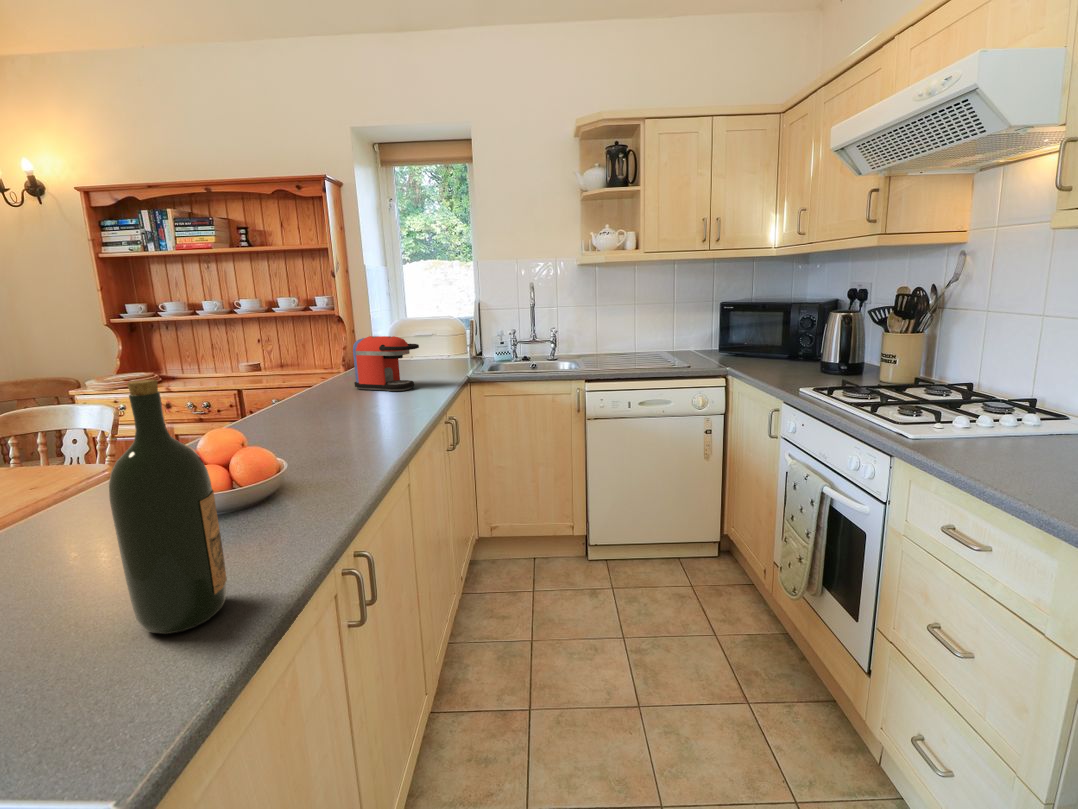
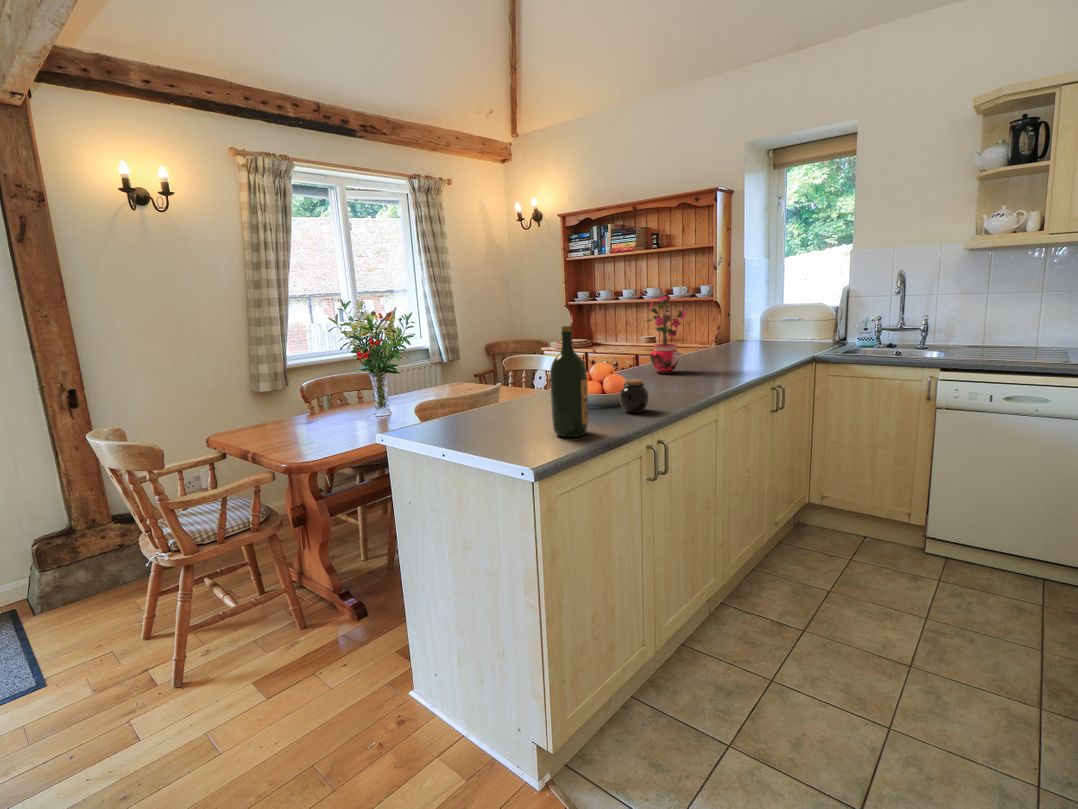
potted plant: none [259,307,326,420] -> present [647,296,686,374]
coffee maker: present [353,336,419,391] -> none [711,318,764,362]
jar: none [268,454,324,516] -> present [620,379,649,413]

